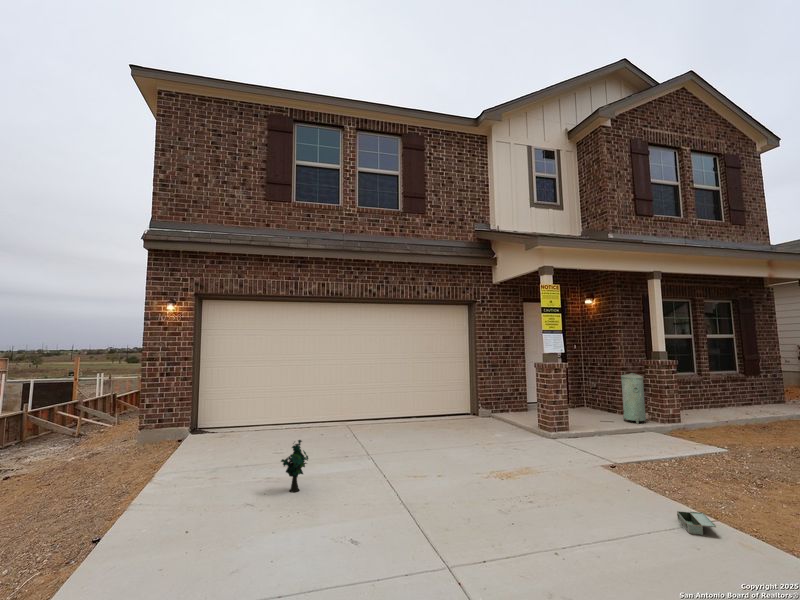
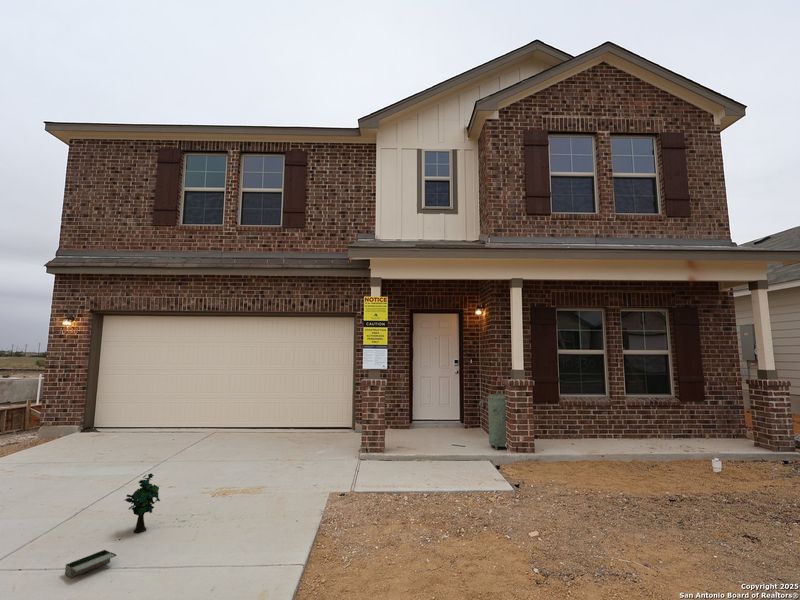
decorative plant: present [281,440,308,492] -> present [125,474,160,533]
toolbox: present [677,511,716,535] -> present [65,550,117,578]

